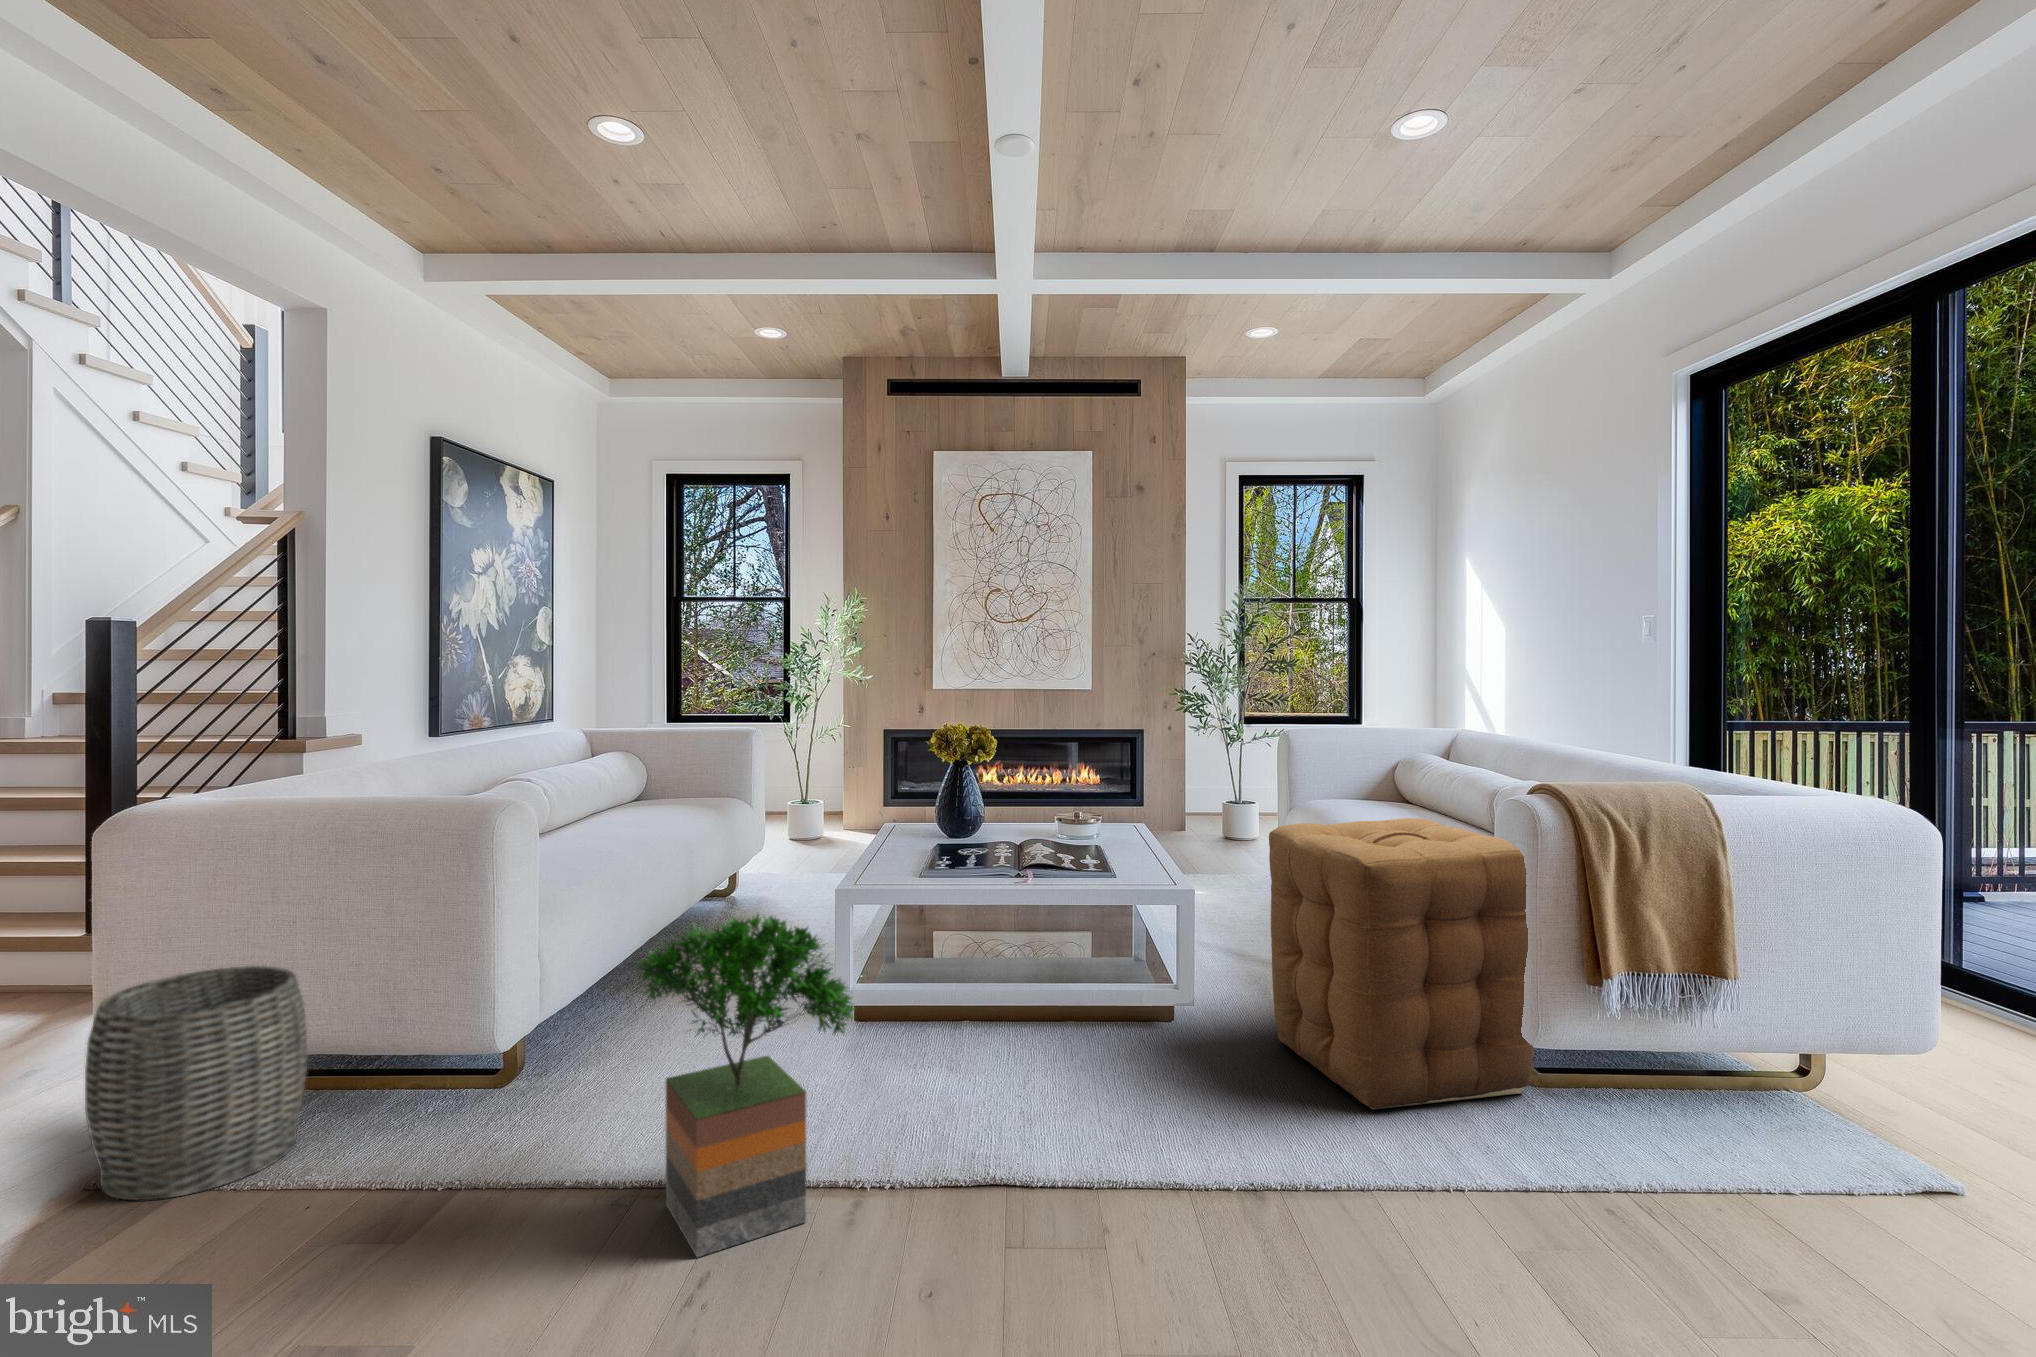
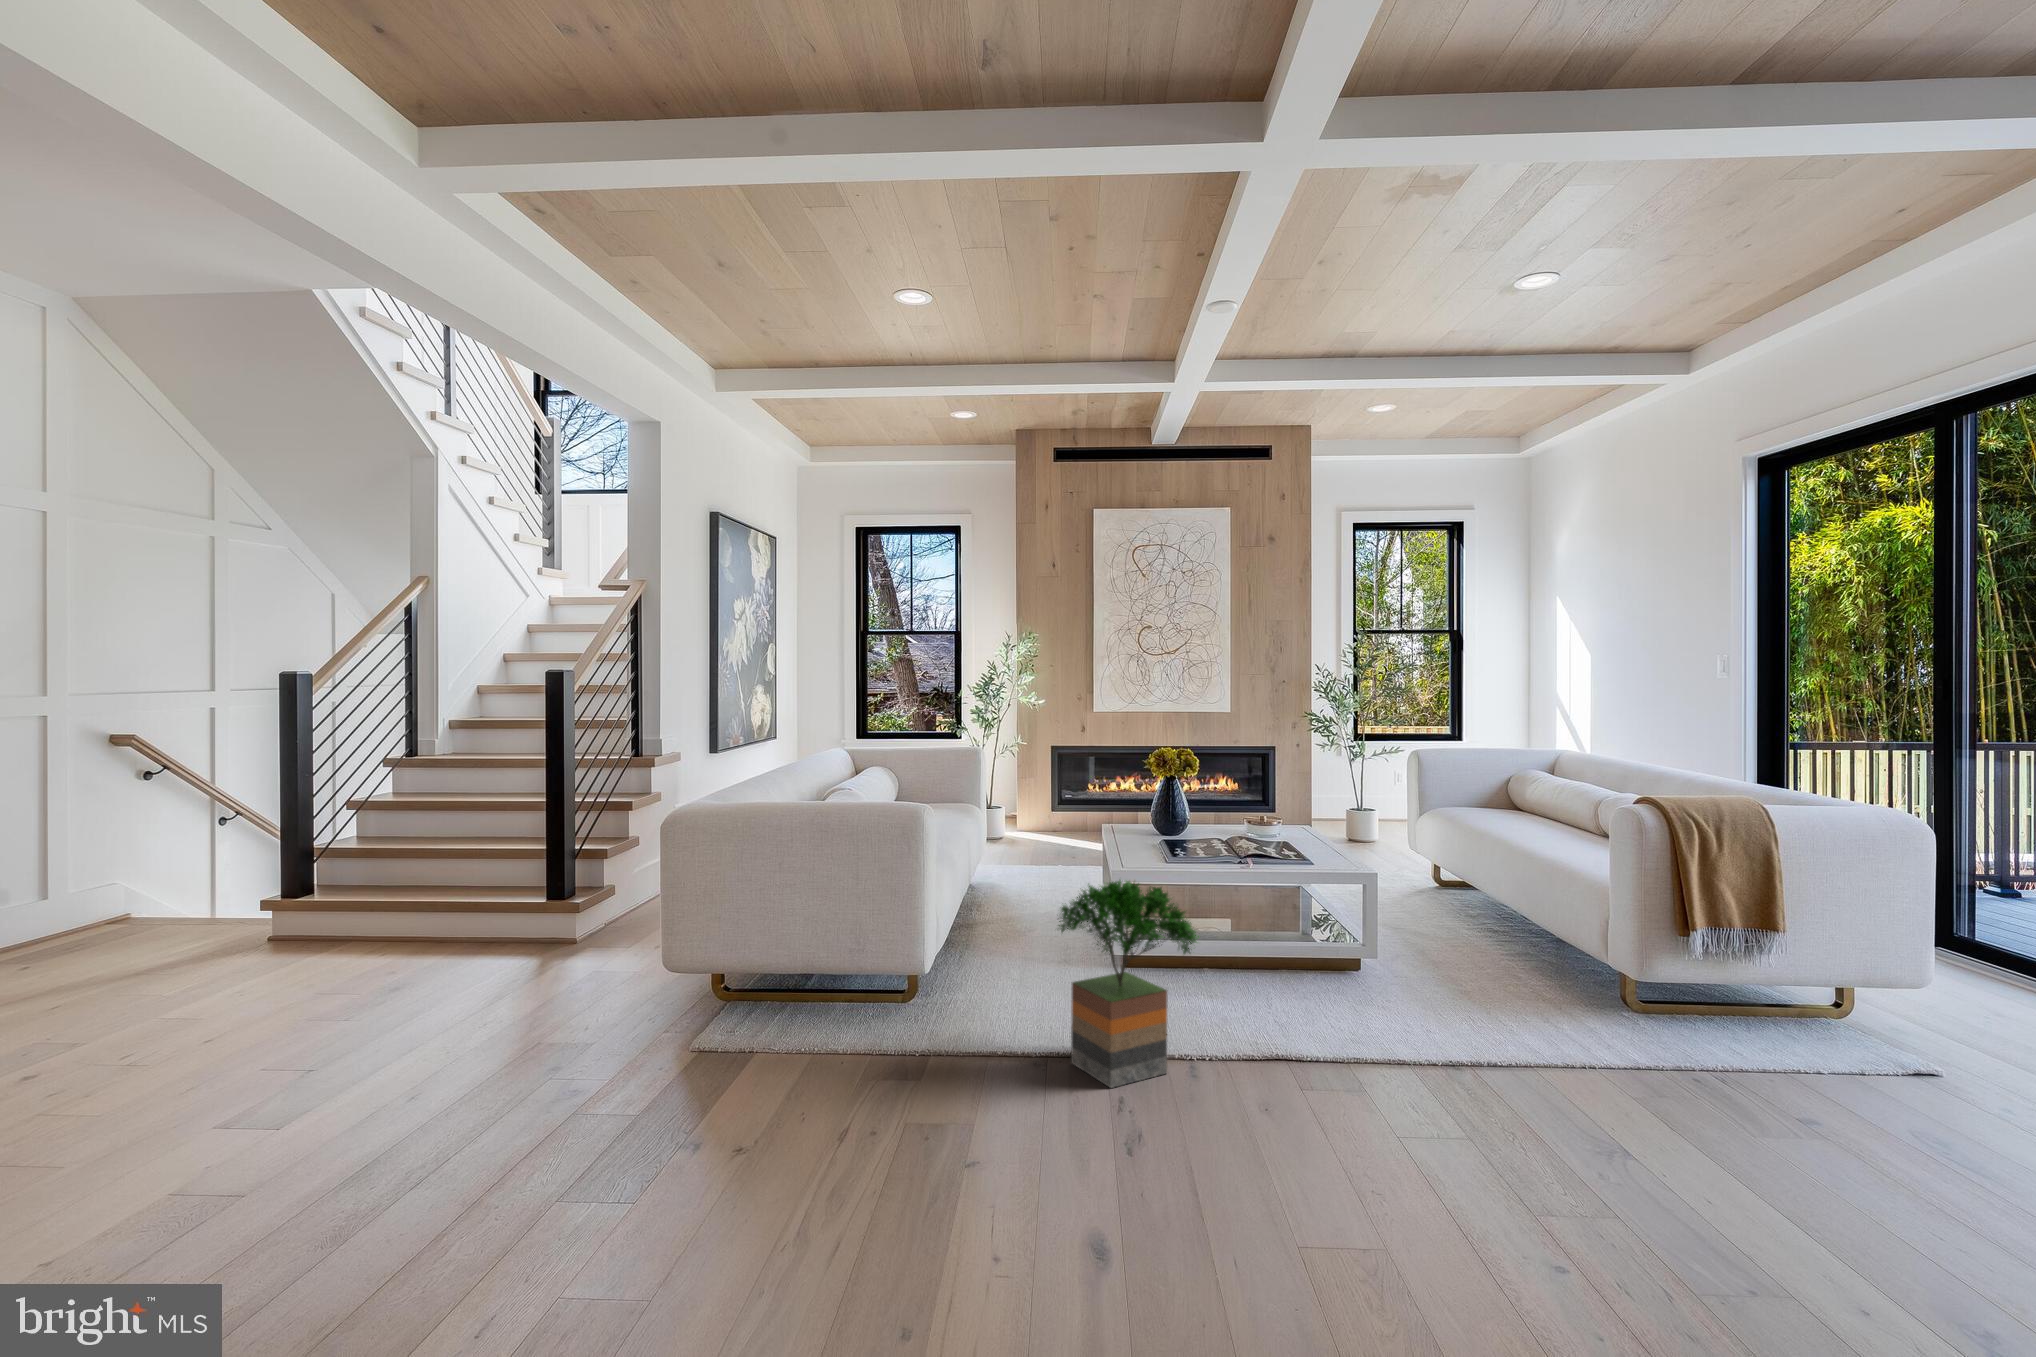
ottoman: present [1269,818,1533,1109] -> none [1436,820,1641,1023]
woven basket: present [85,966,307,1200] -> none [697,914,811,1055]

